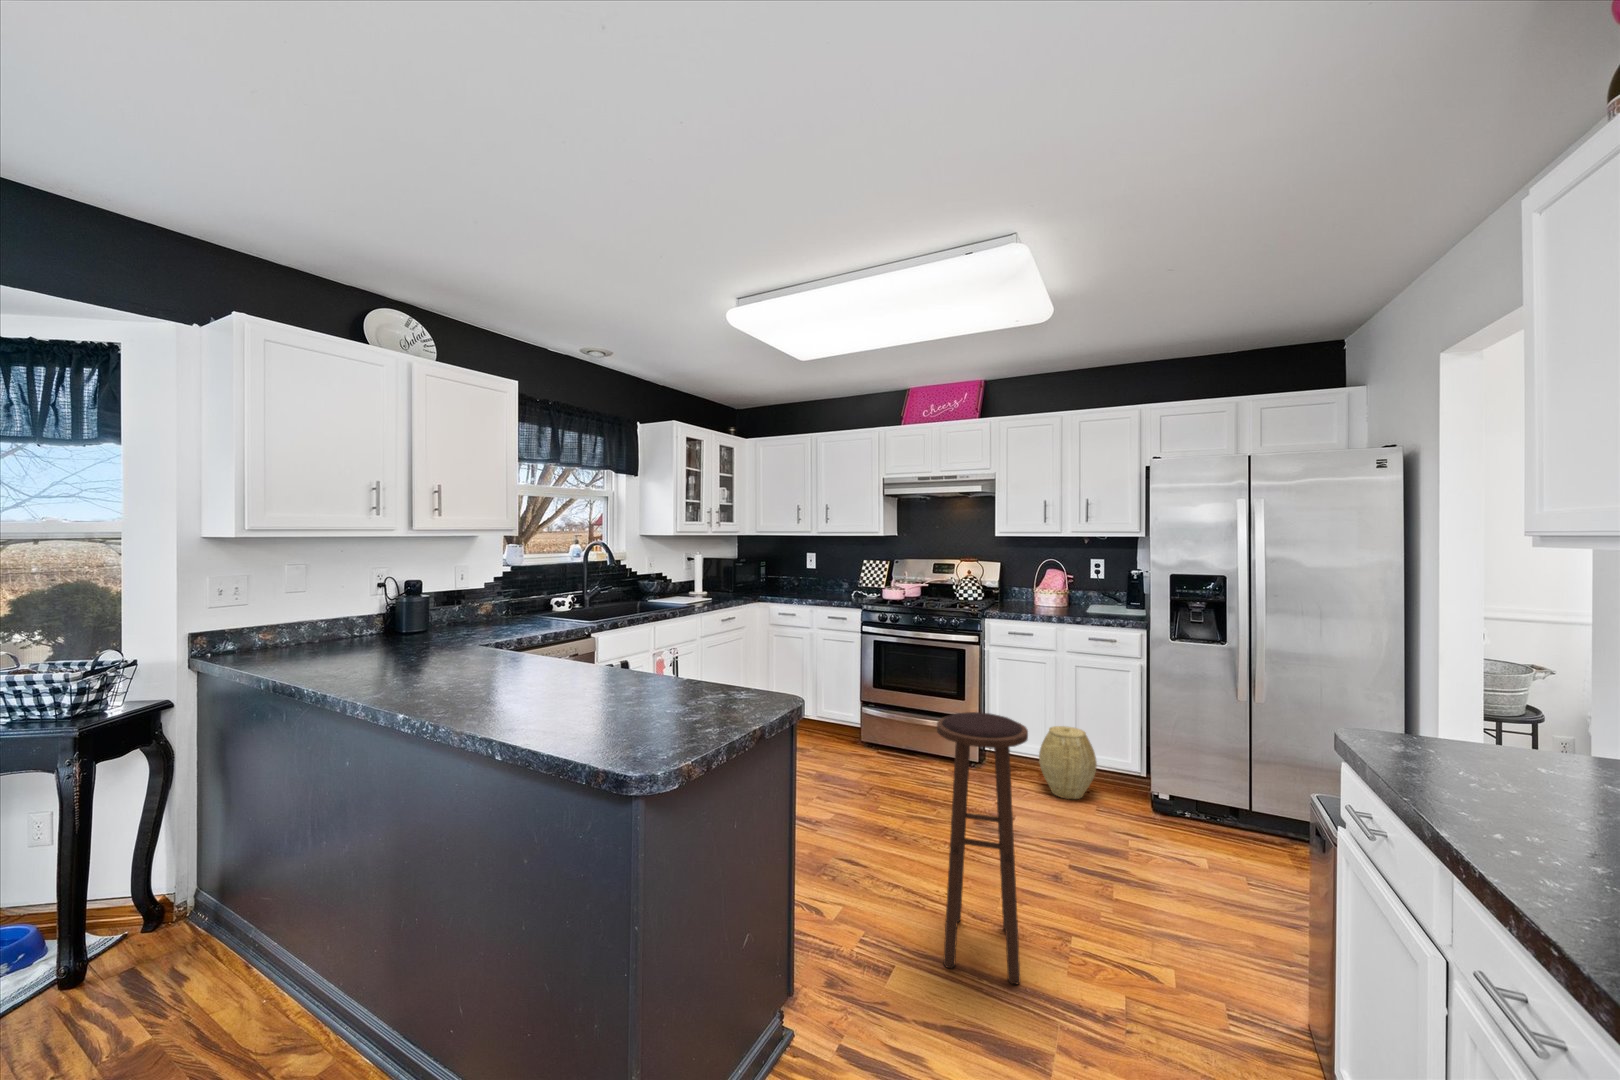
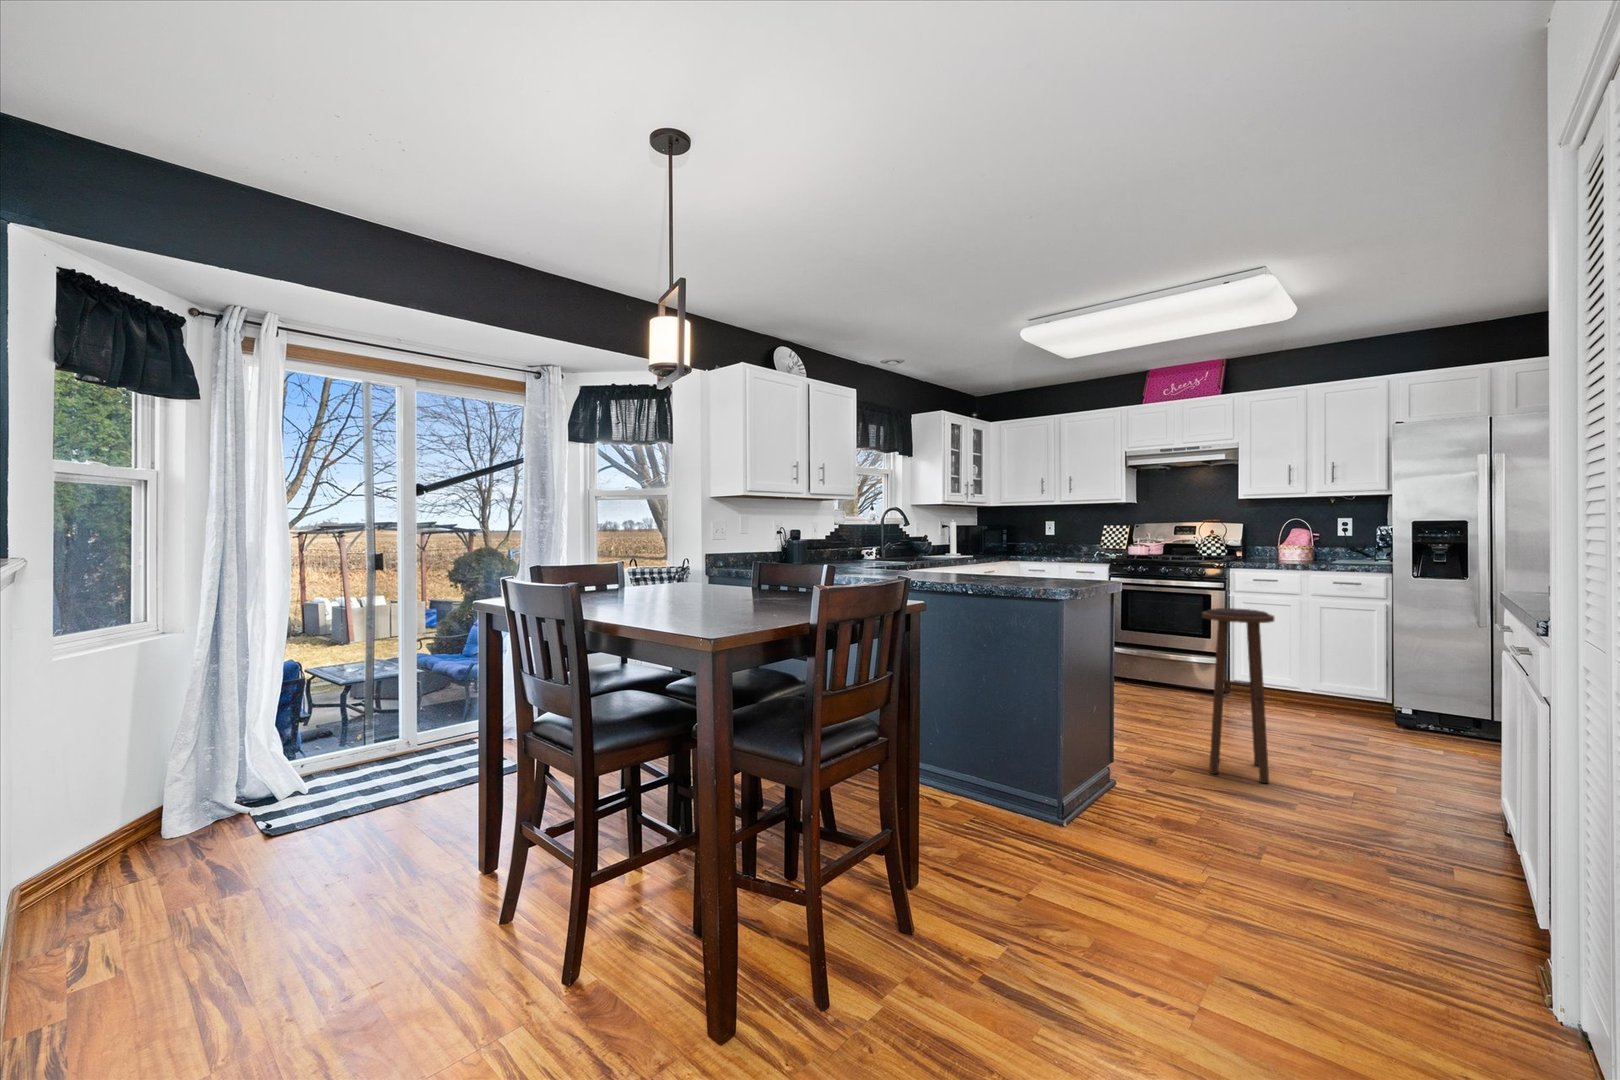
woven basket: present [1039,726,1097,799] -> none [1283,656,1340,716]

